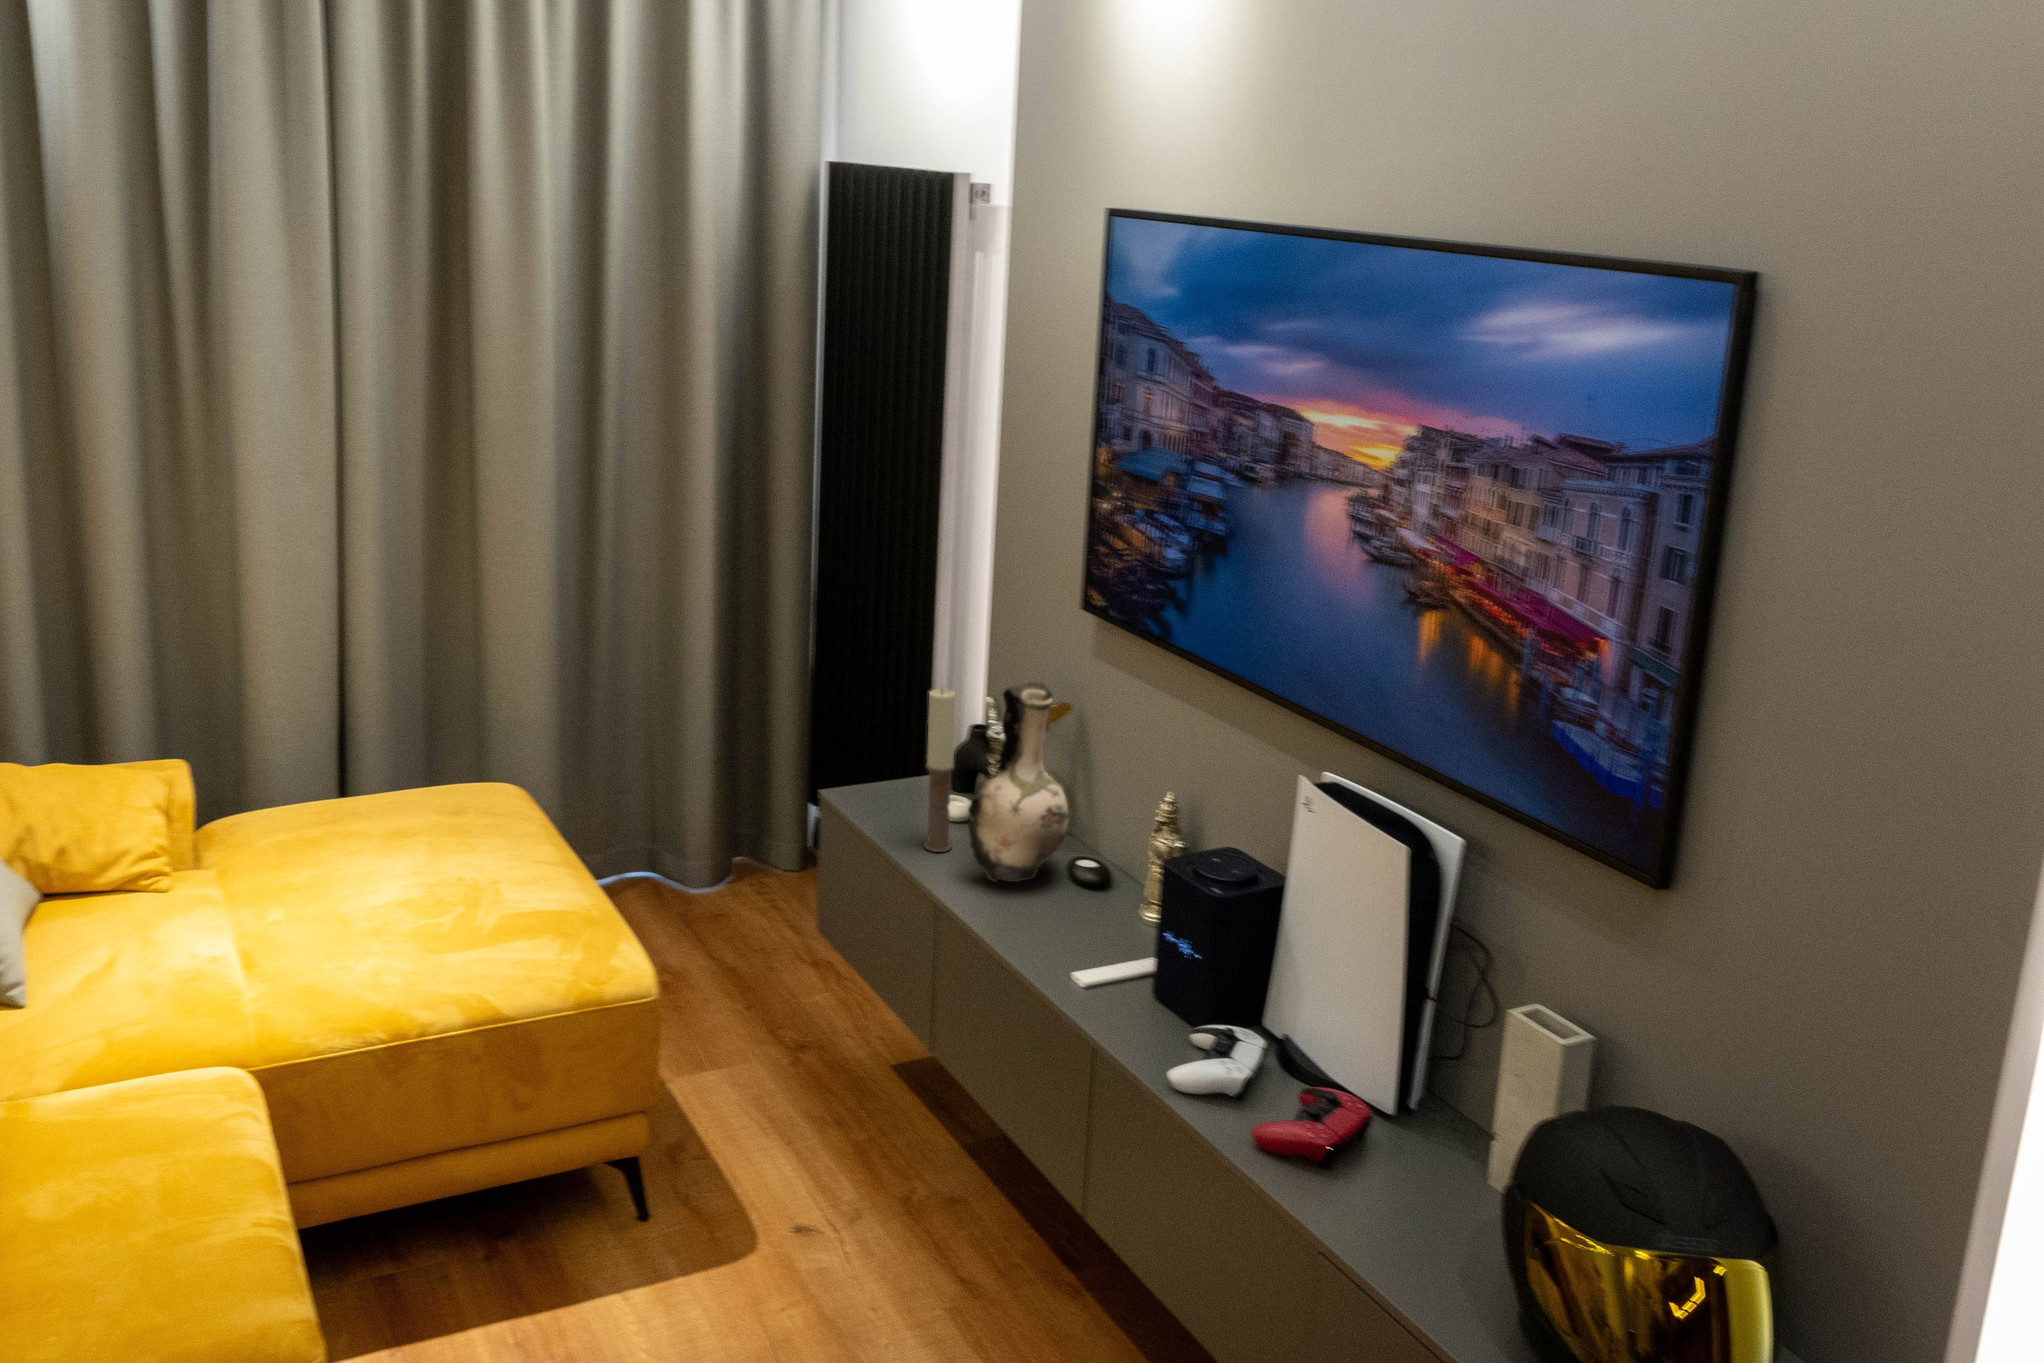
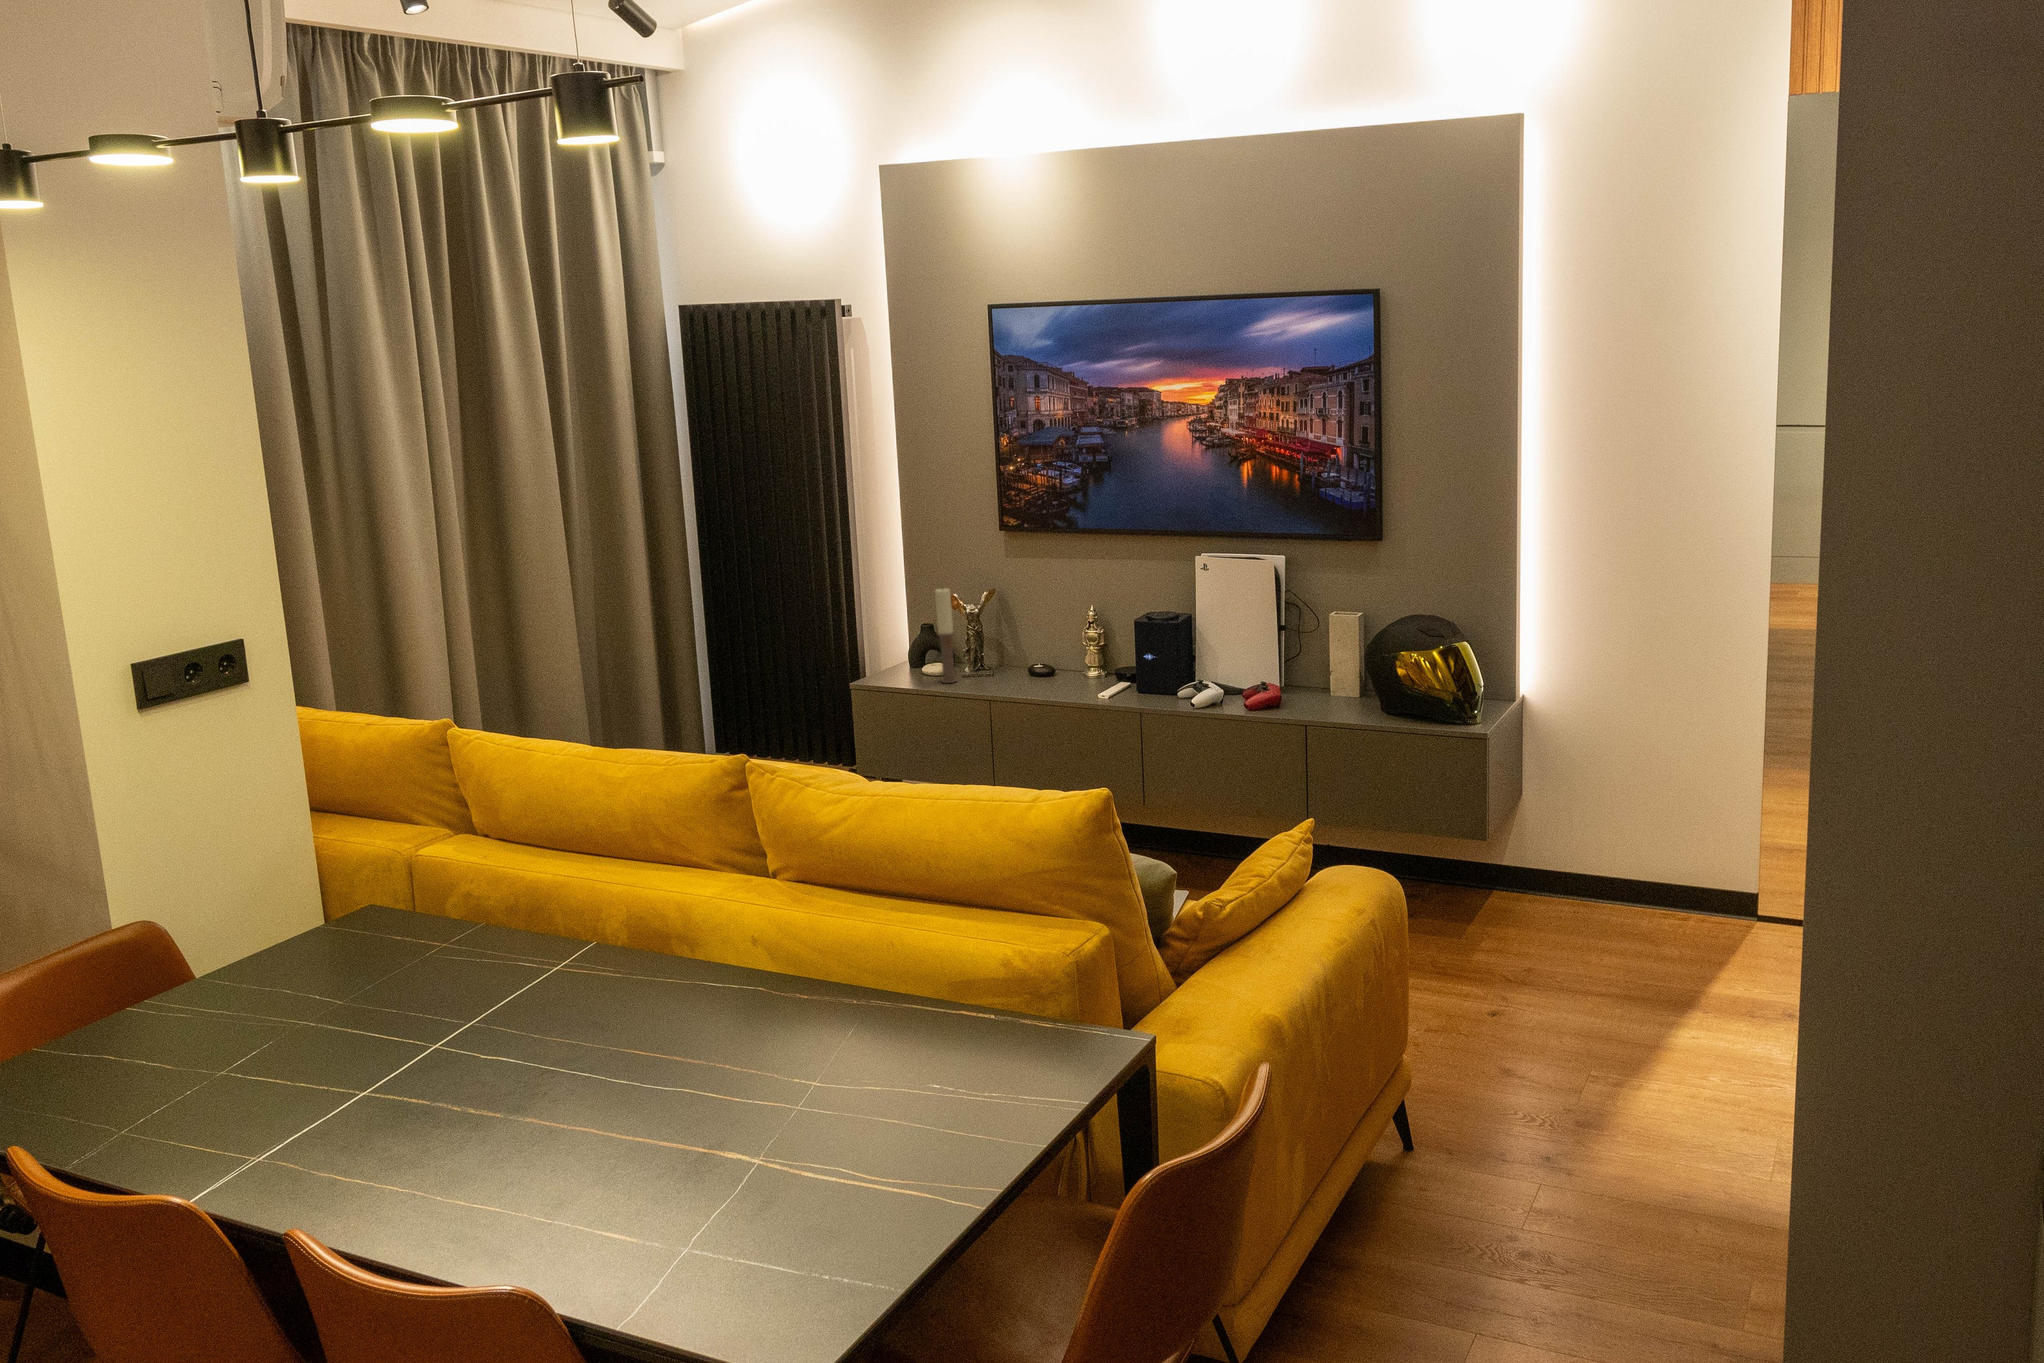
decorative vase: present [968,682,1070,882] -> none [982,568,1029,684]

